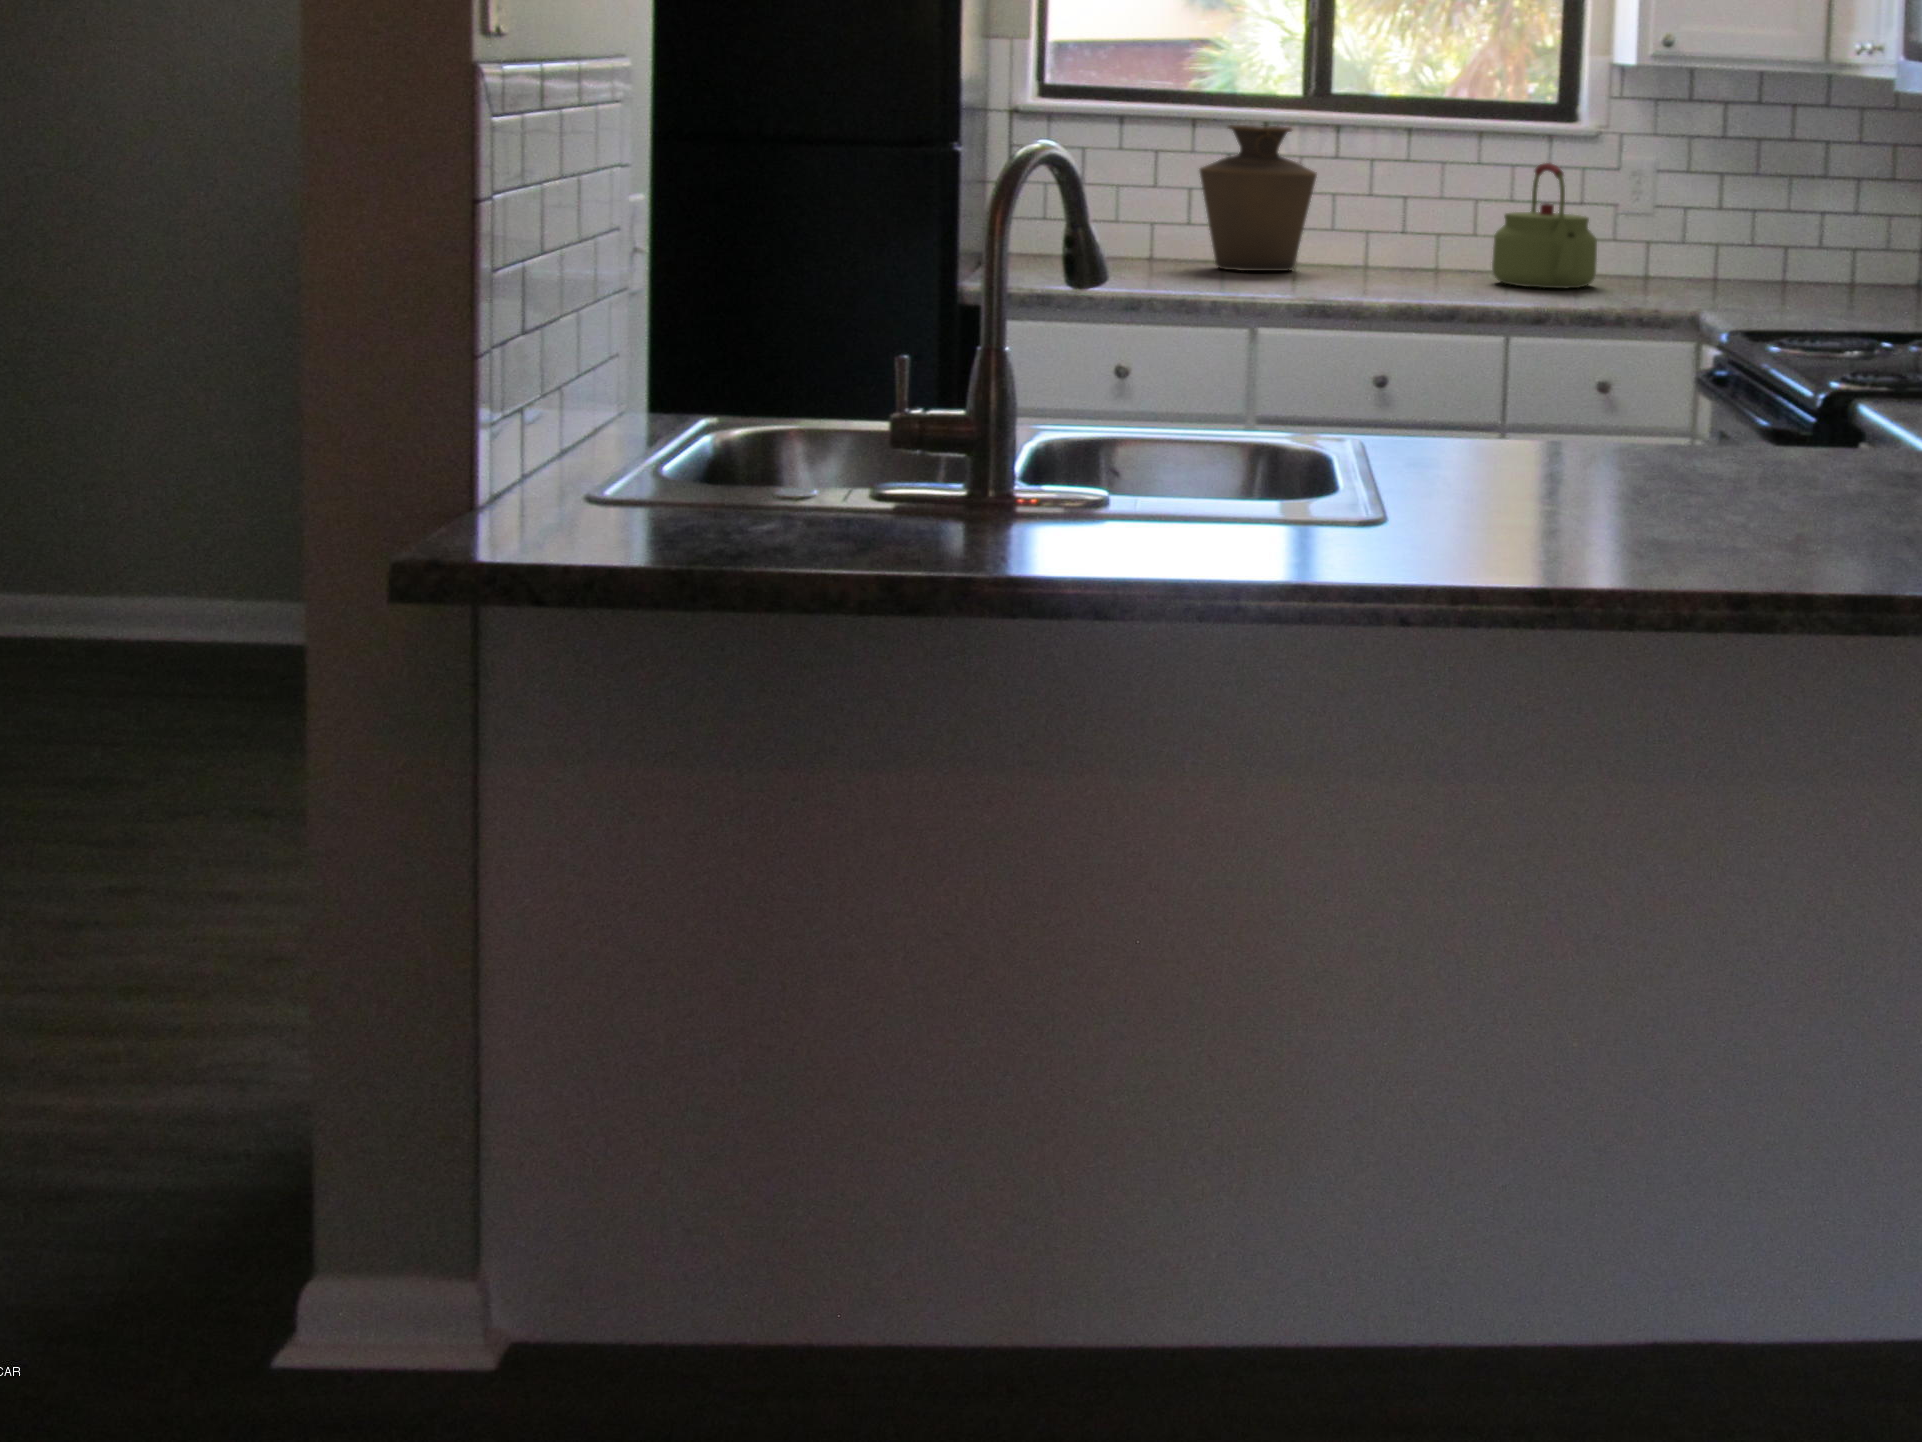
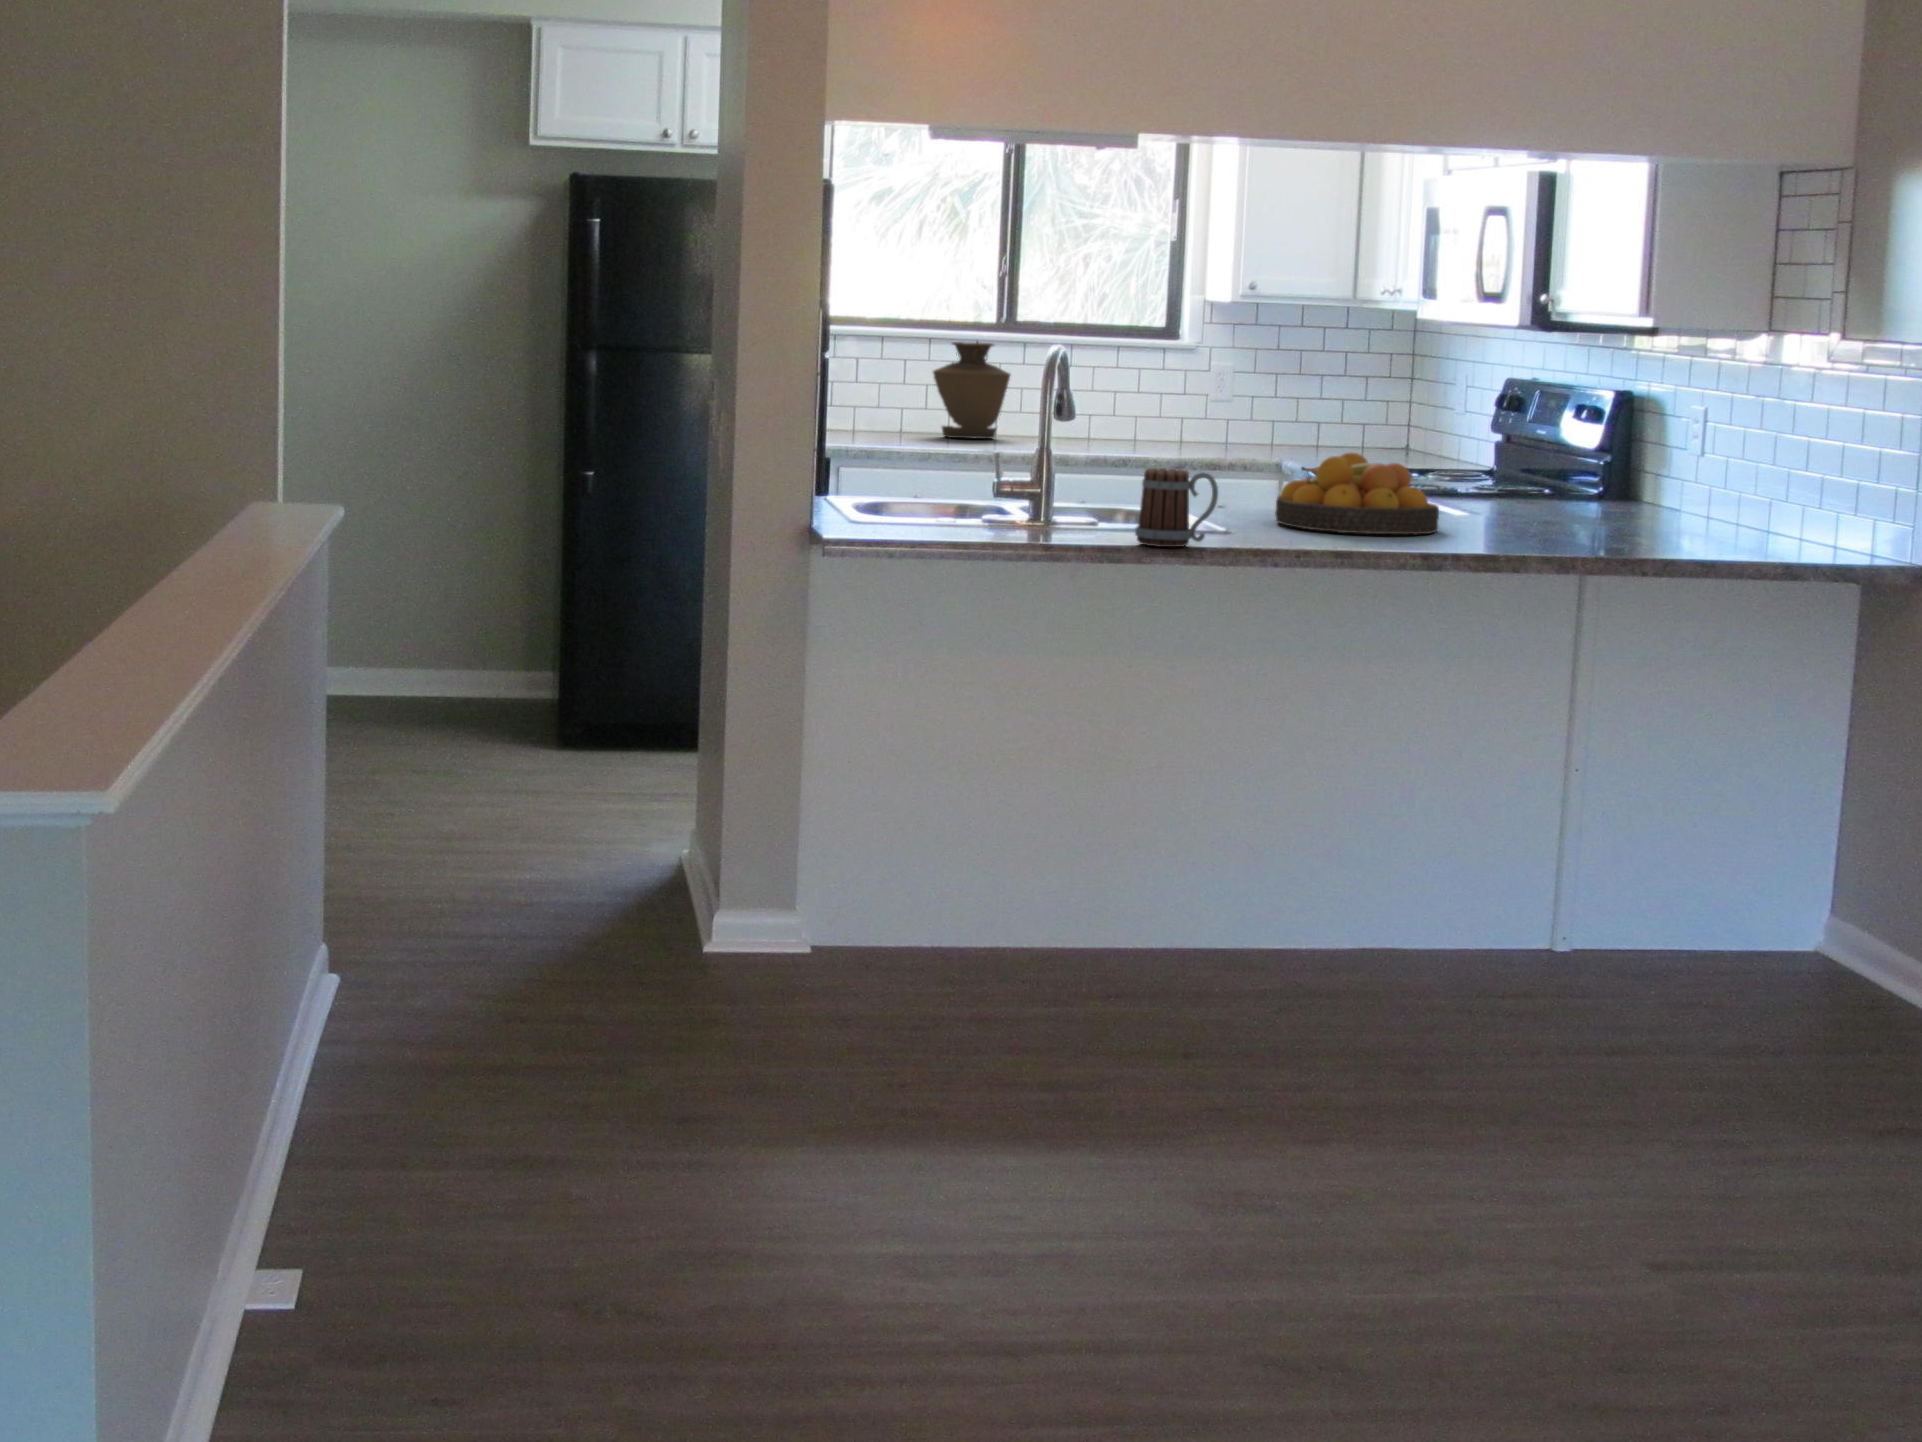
kettle: present [1492,163,1597,288] -> none [1130,366,1200,448]
fruit bowl: none [1521,342,1831,515] -> present [1275,453,1439,534]
mug: none [1138,394,1312,567] -> present [1135,468,1218,547]

